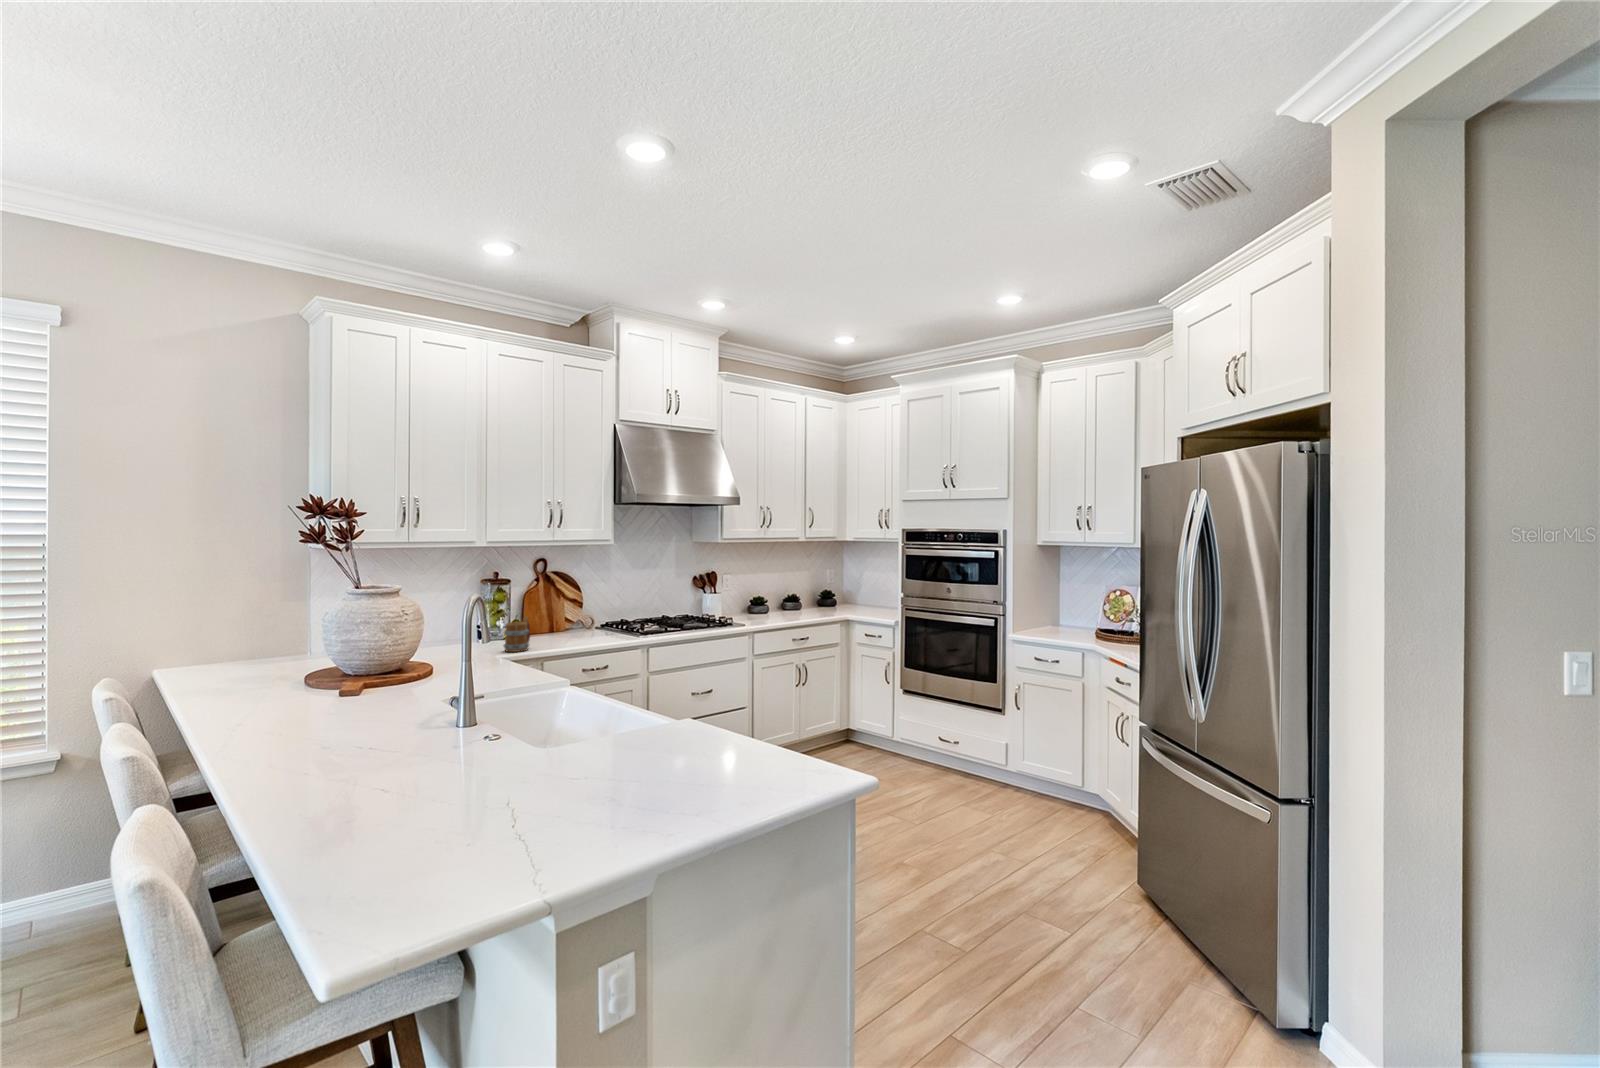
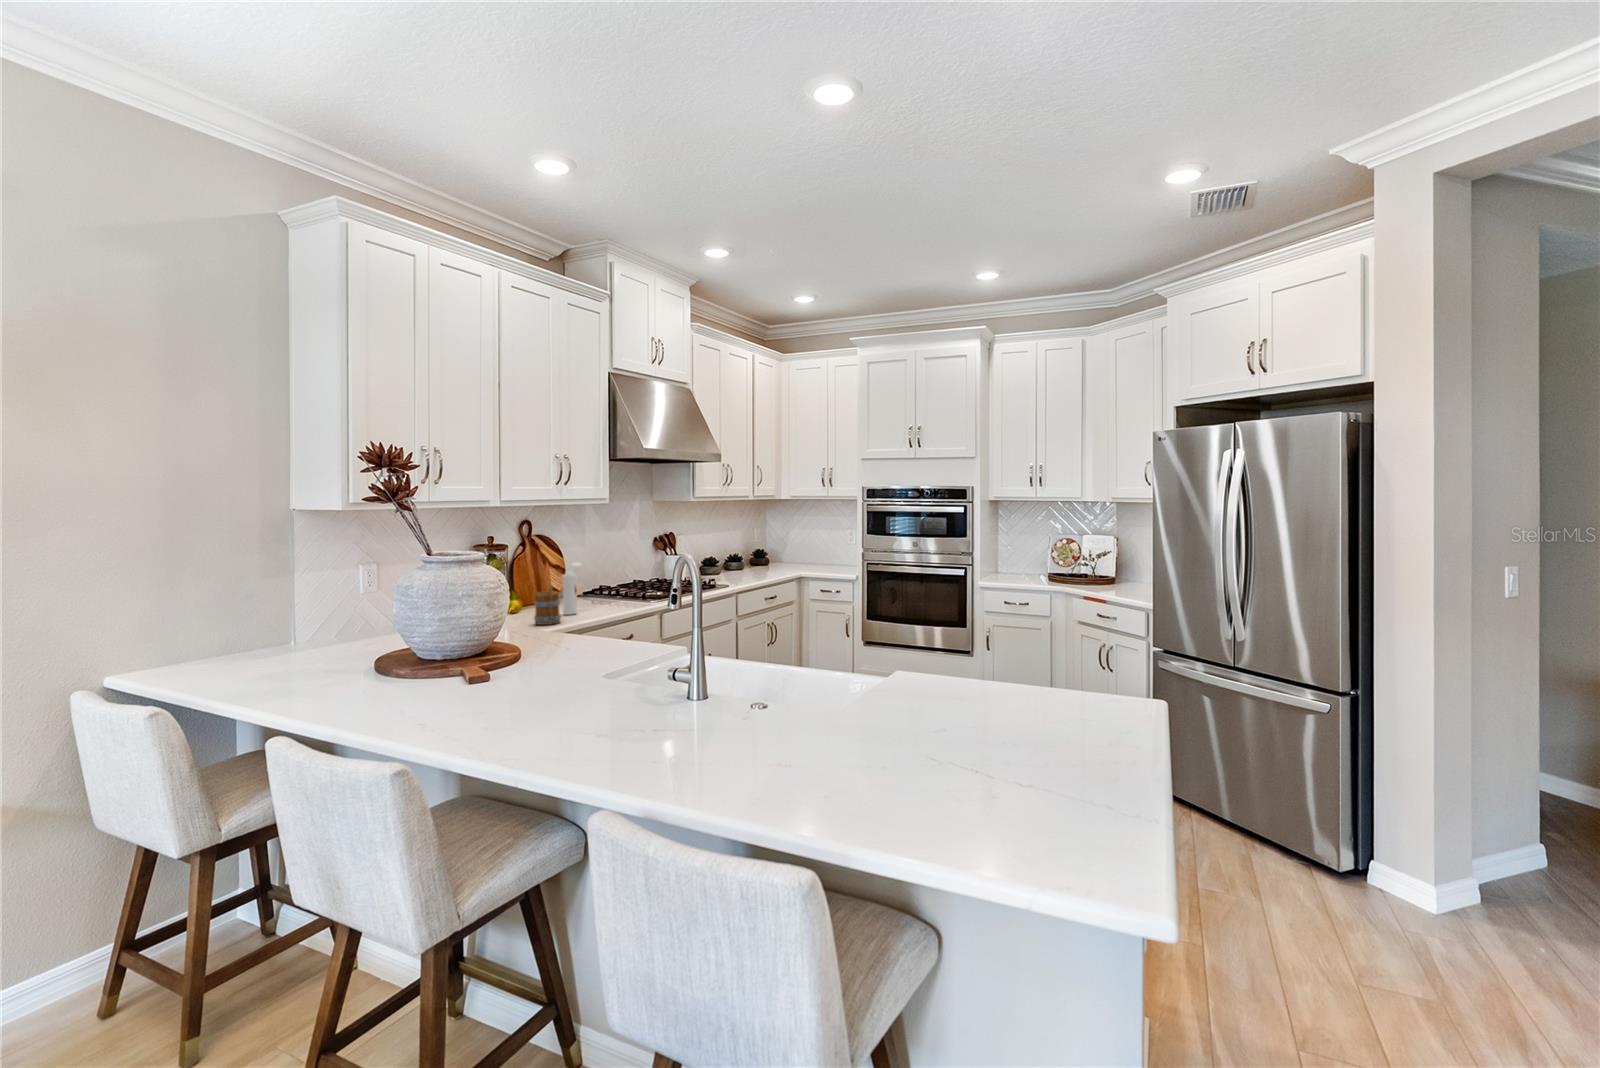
pepper mill: none [545,597,571,644] -> present [562,563,581,615]

